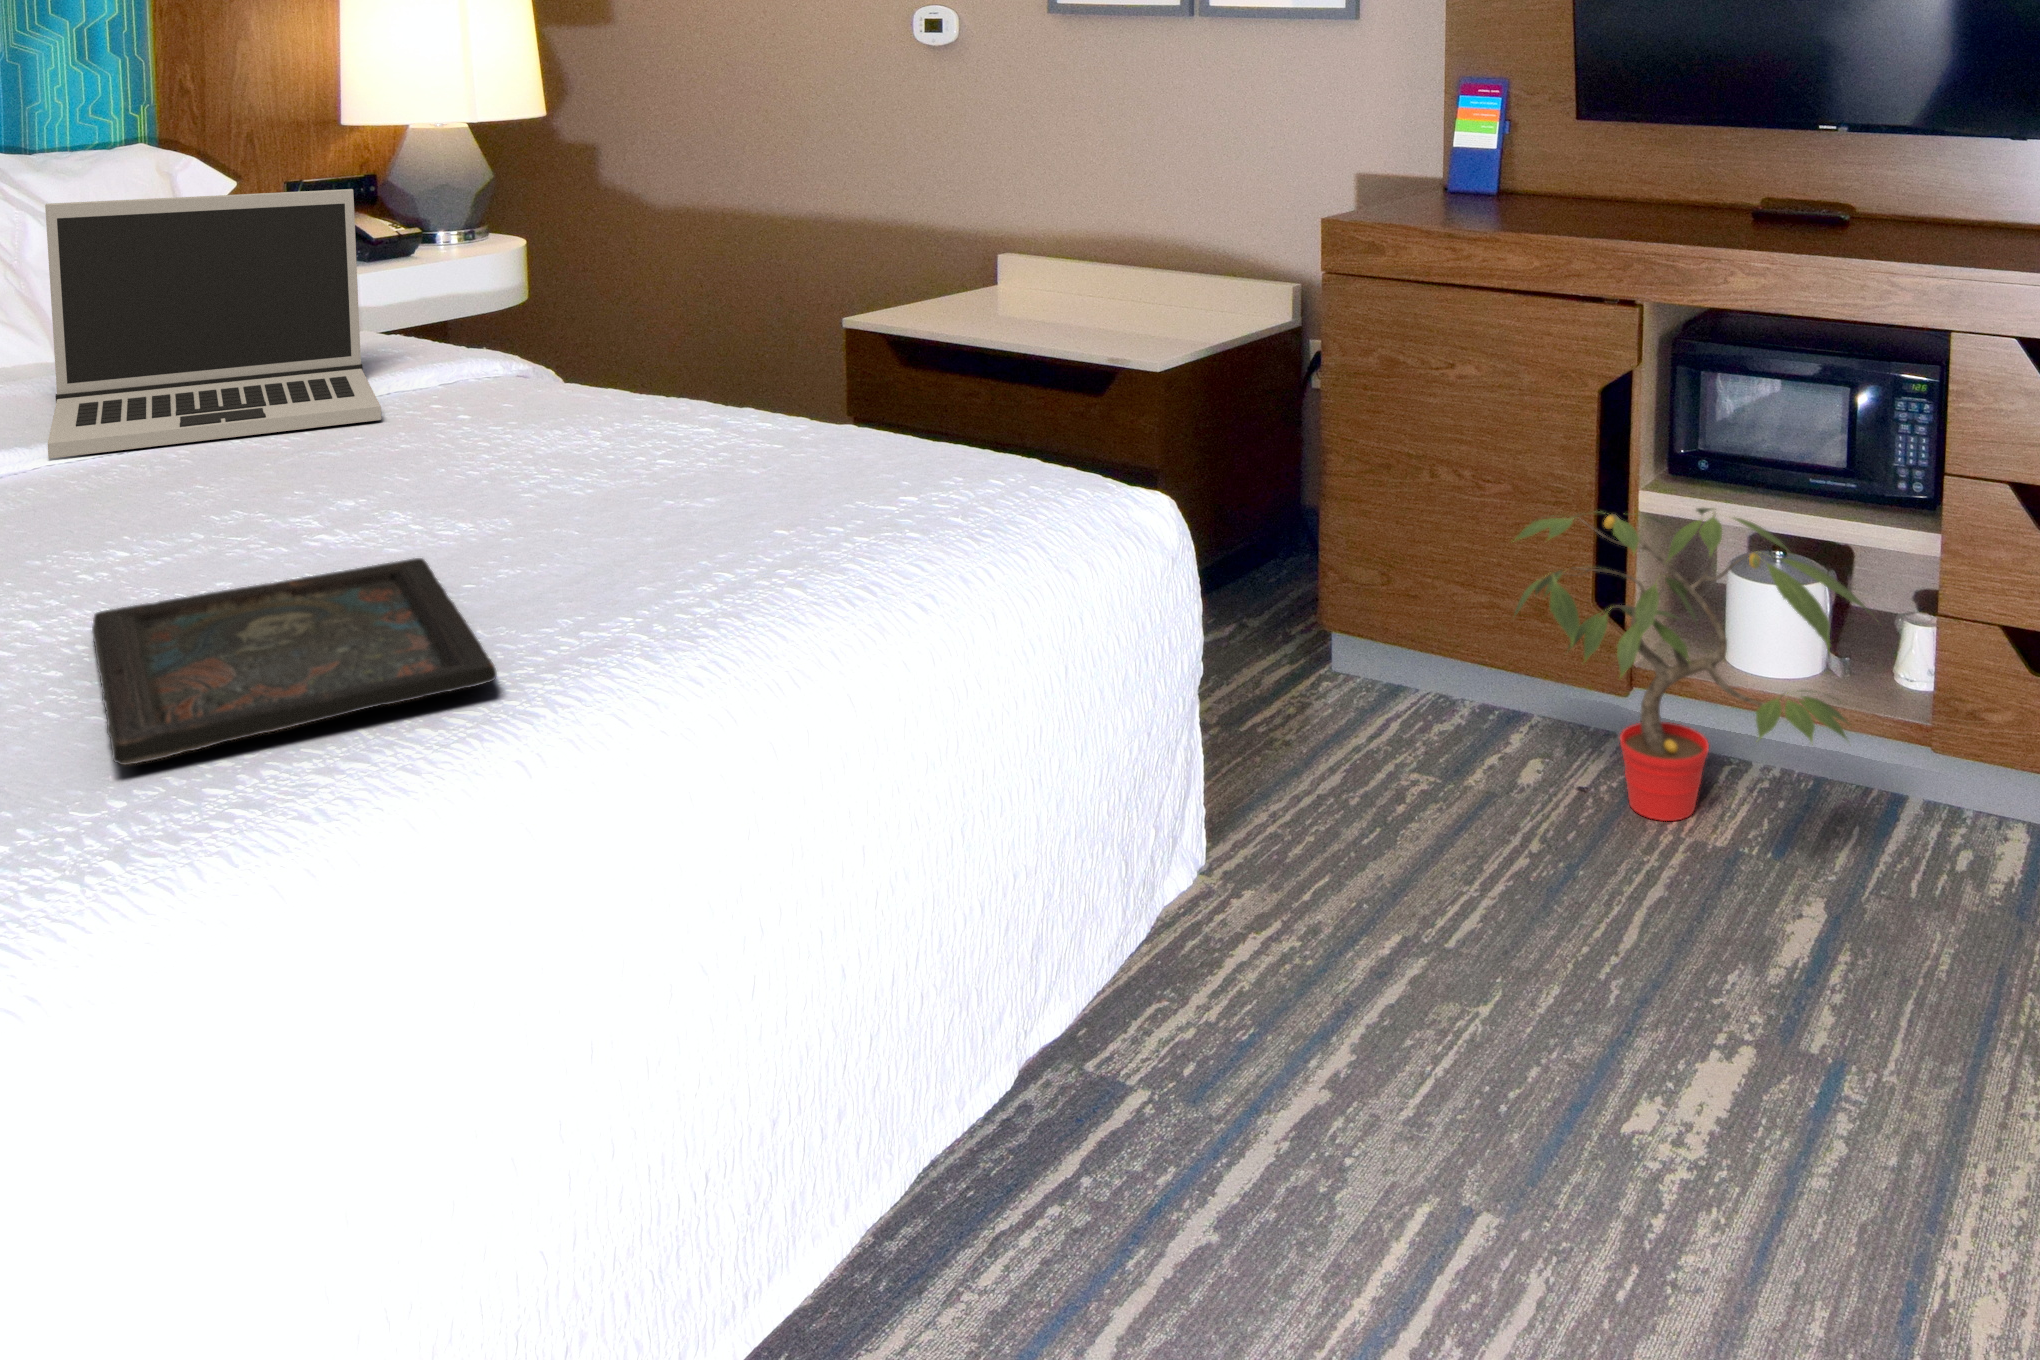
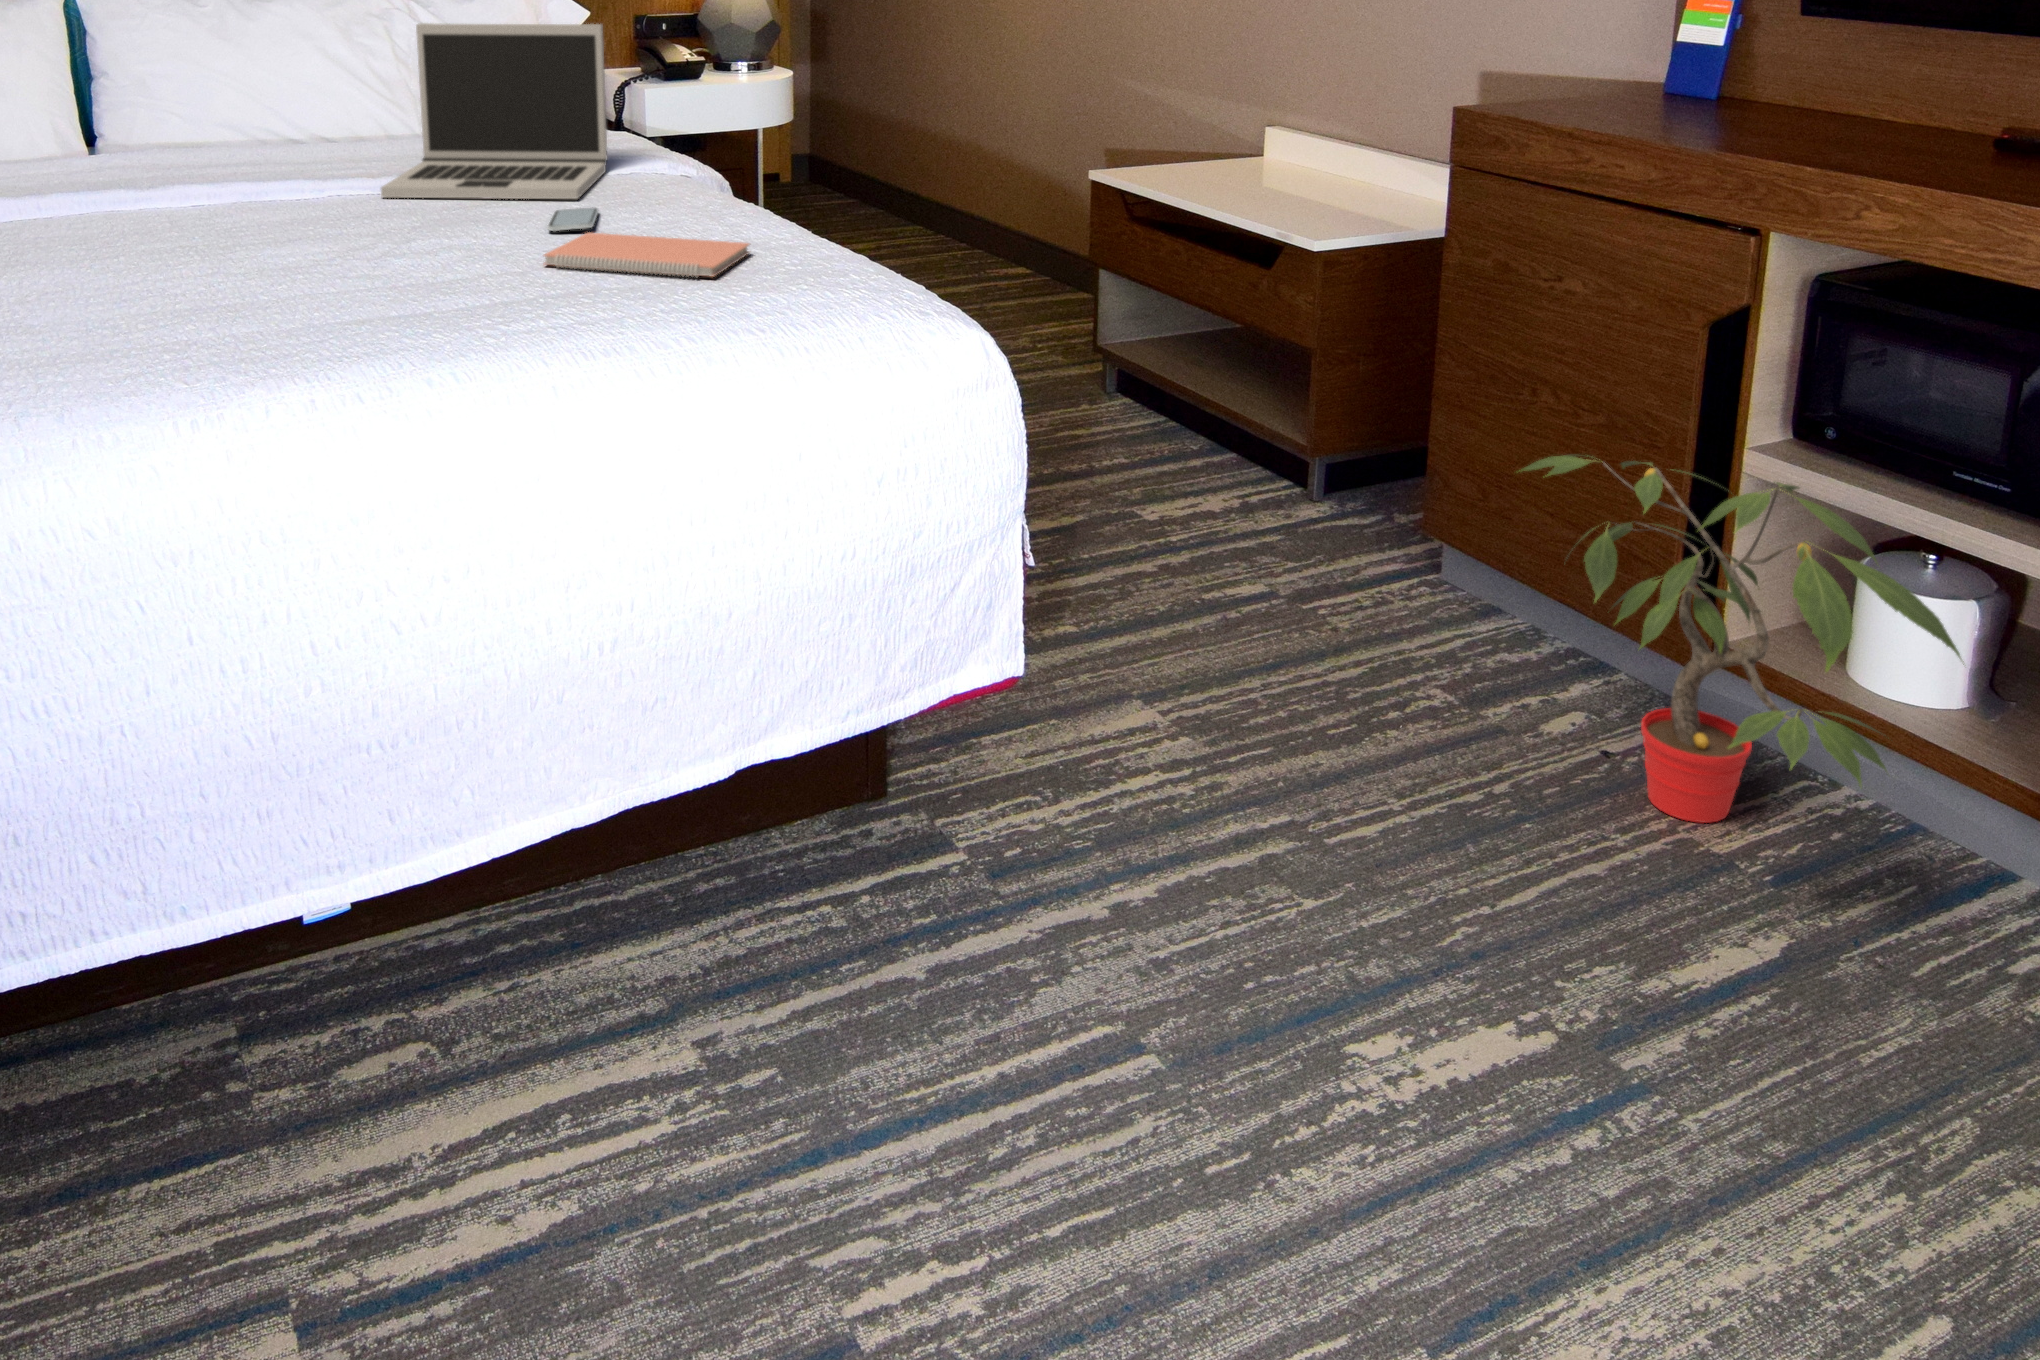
smartphone: none [376,426,470,465] -> present [548,208,599,231]
notebook: none [470,439,730,509] -> present [544,232,750,277]
tray: present [92,558,497,765] -> none [176,287,458,371]

